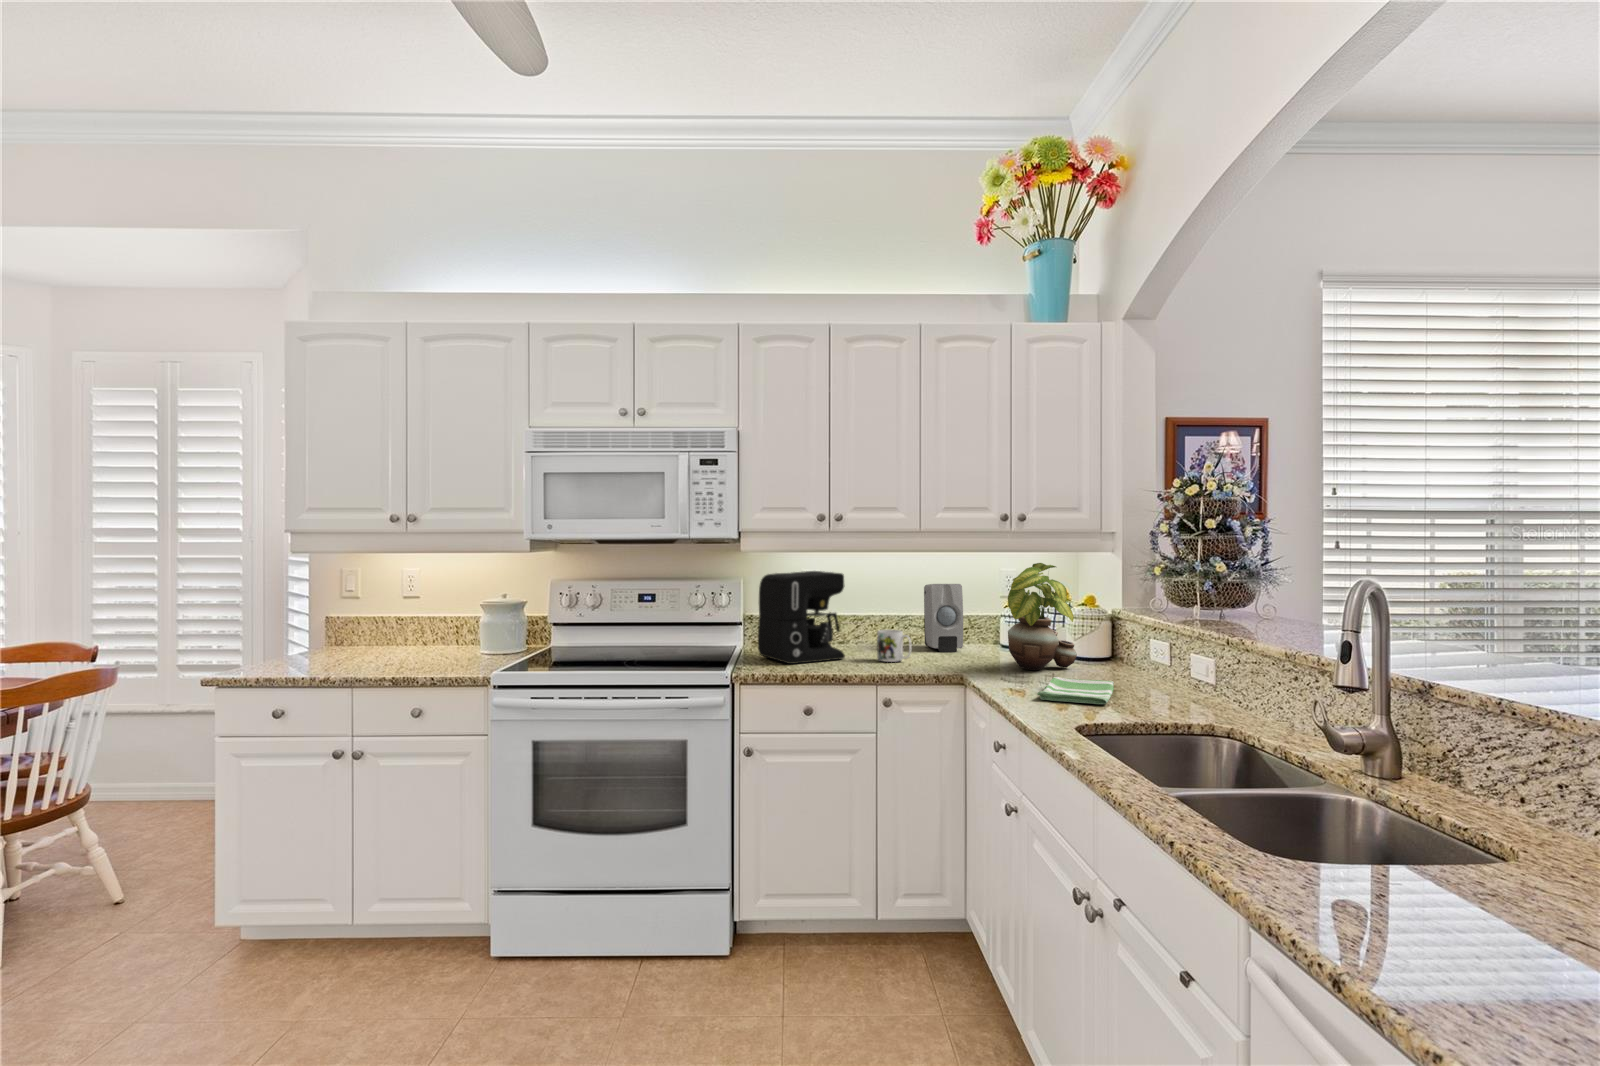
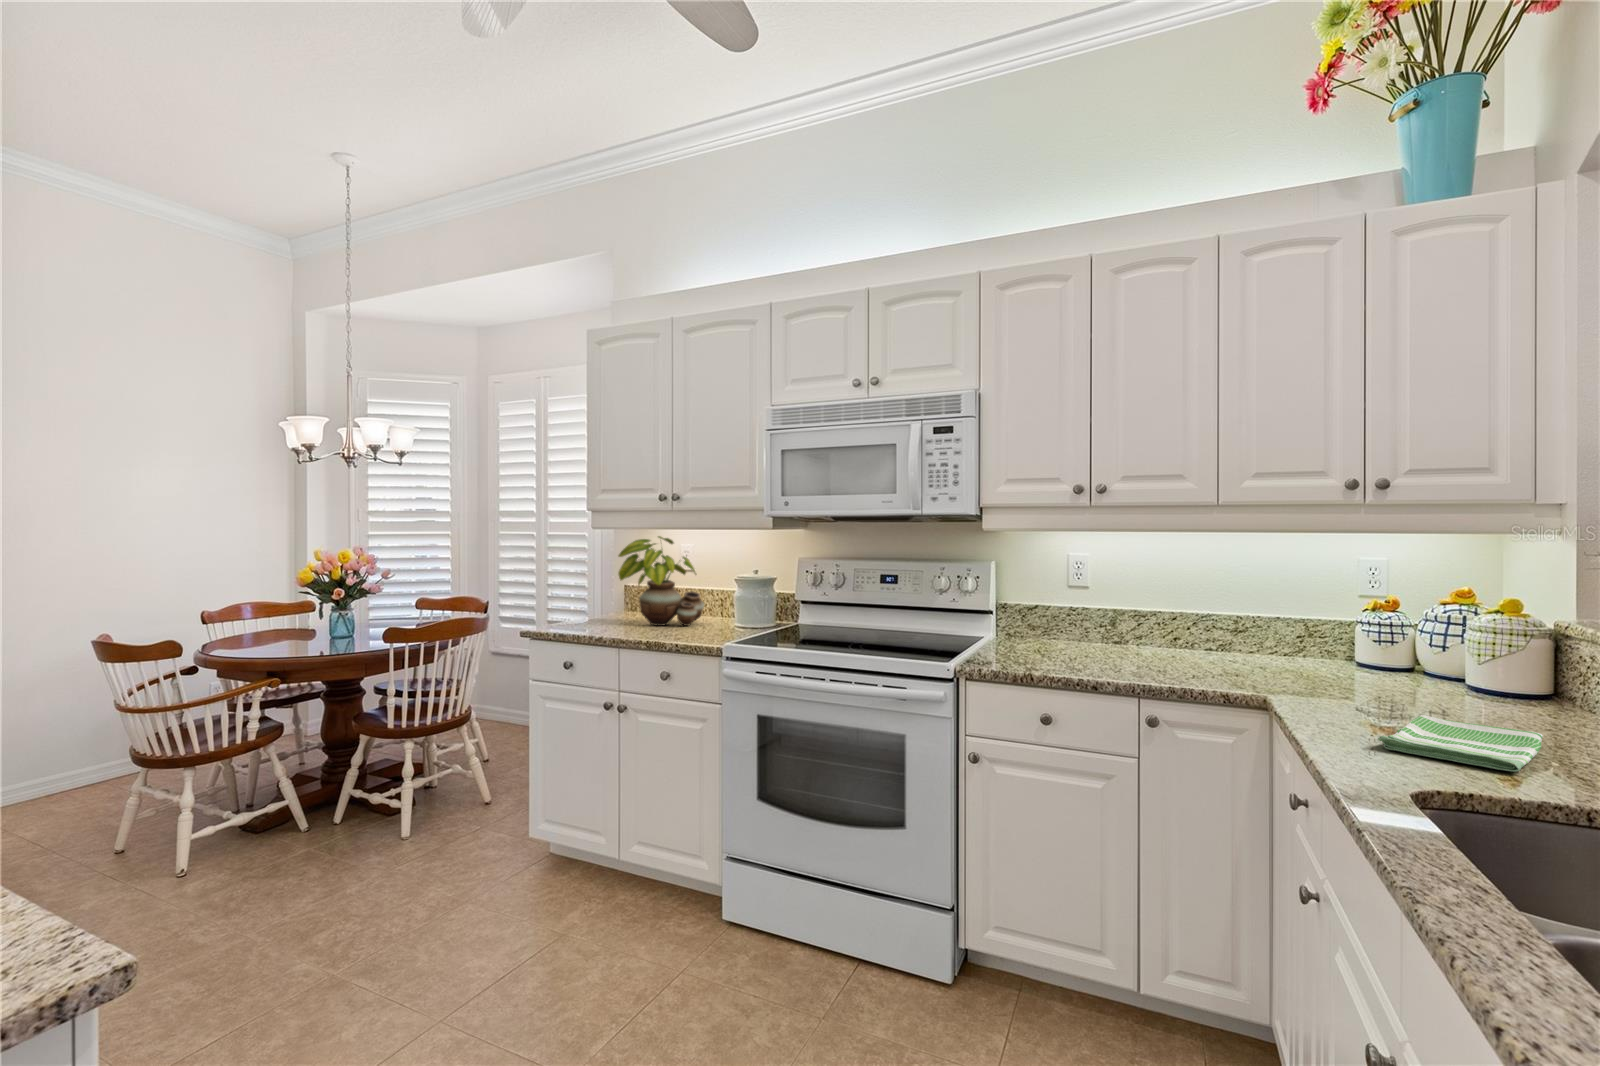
potted plant: present [1008,563,1077,670] -> present [618,536,704,626]
coffee maker: present [758,571,845,664] -> none [1001,554,1109,663]
soap dispenser: present [924,584,963,652] -> none [1234,575,1289,666]
mug: present [877,630,911,662] -> none [1152,629,1200,671]

